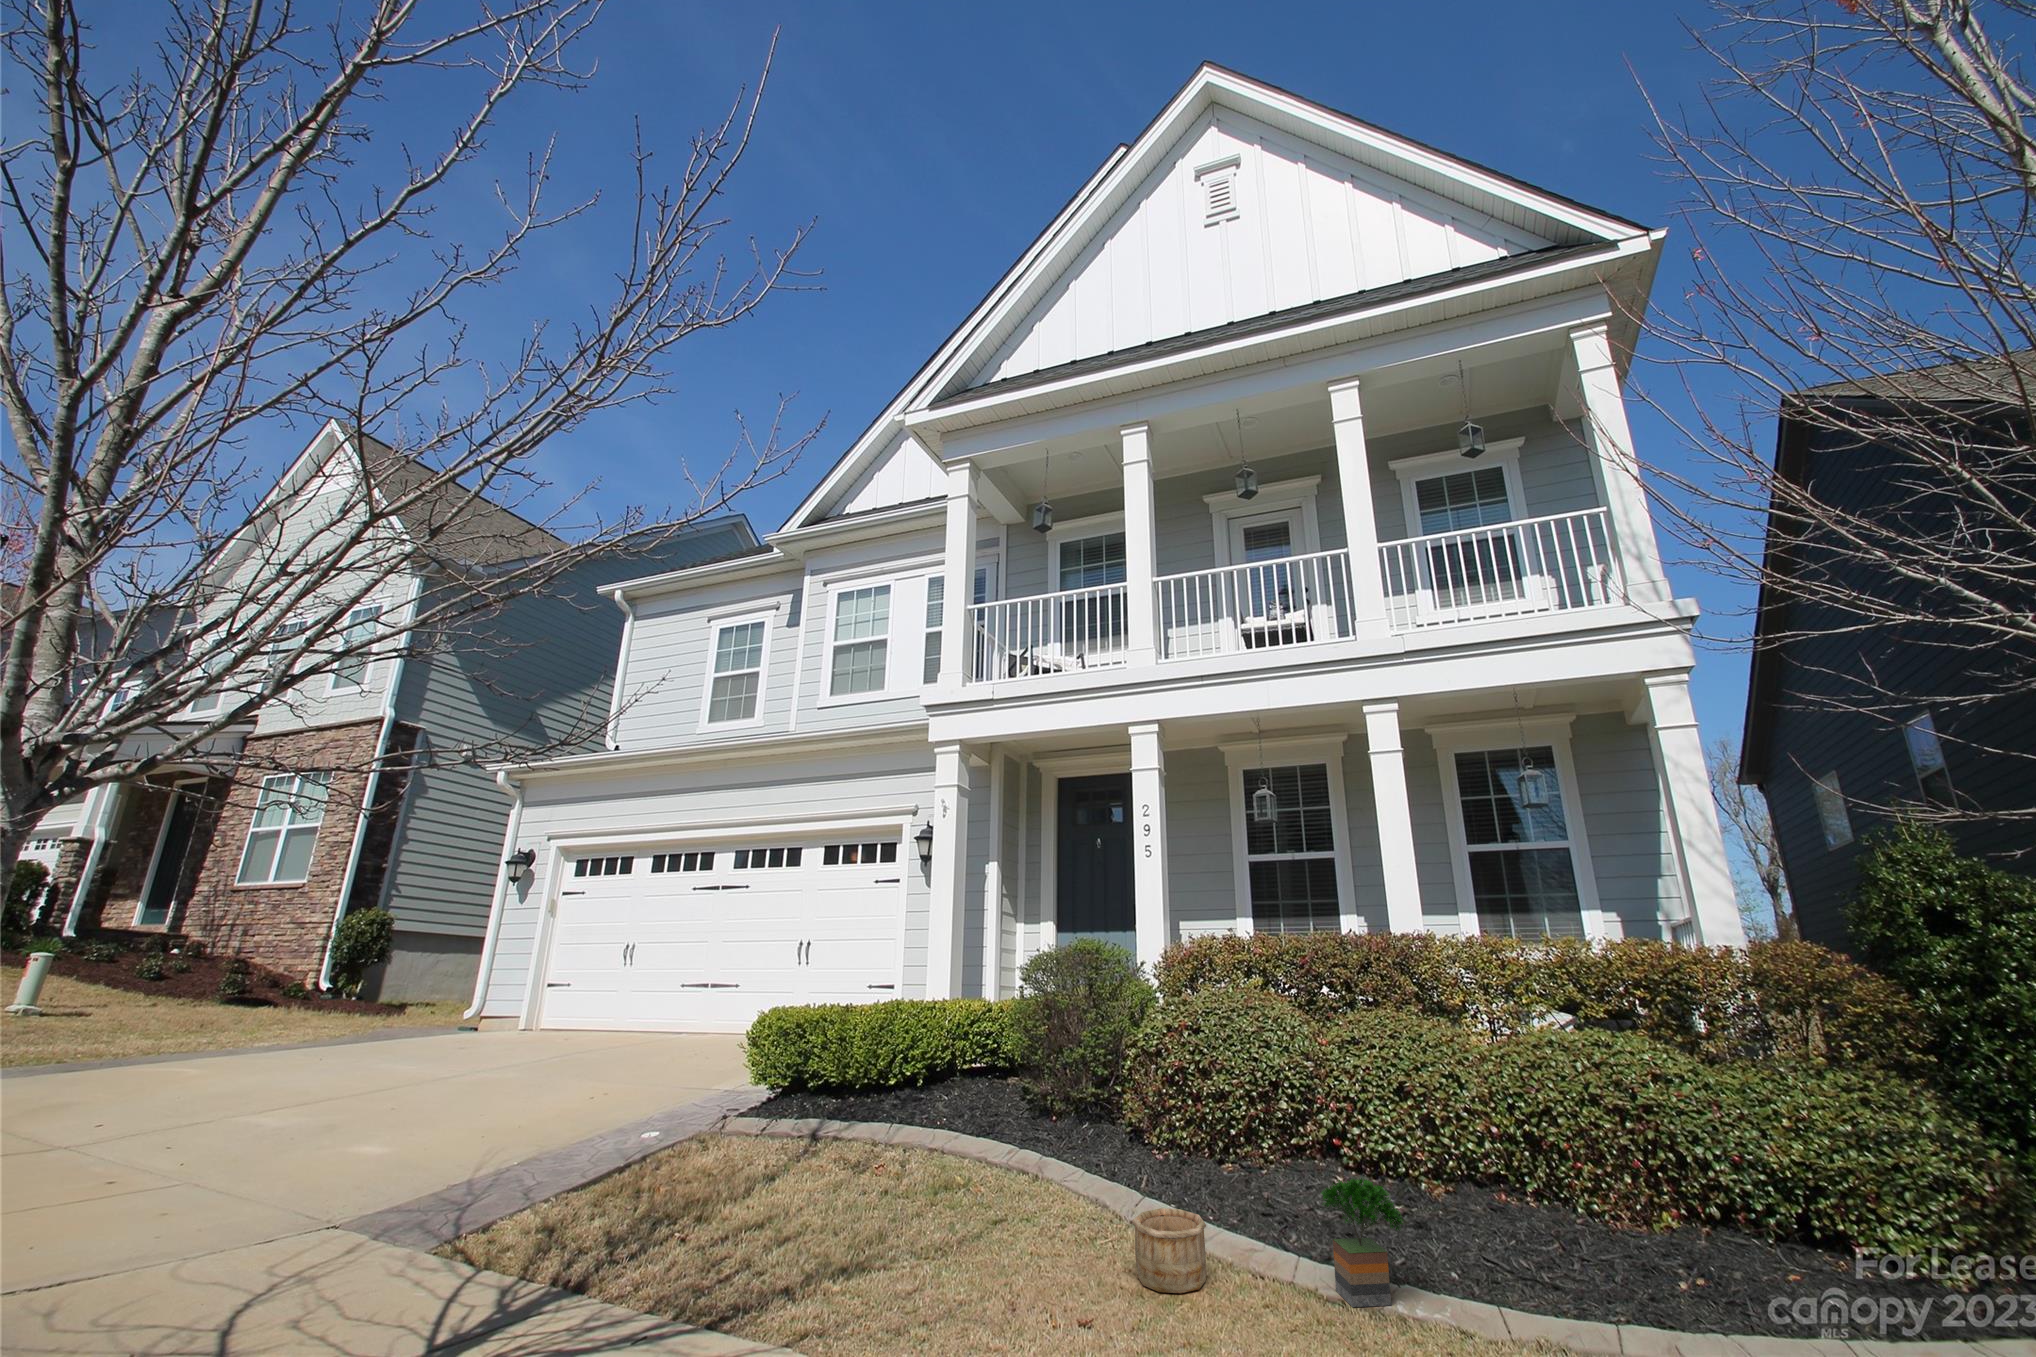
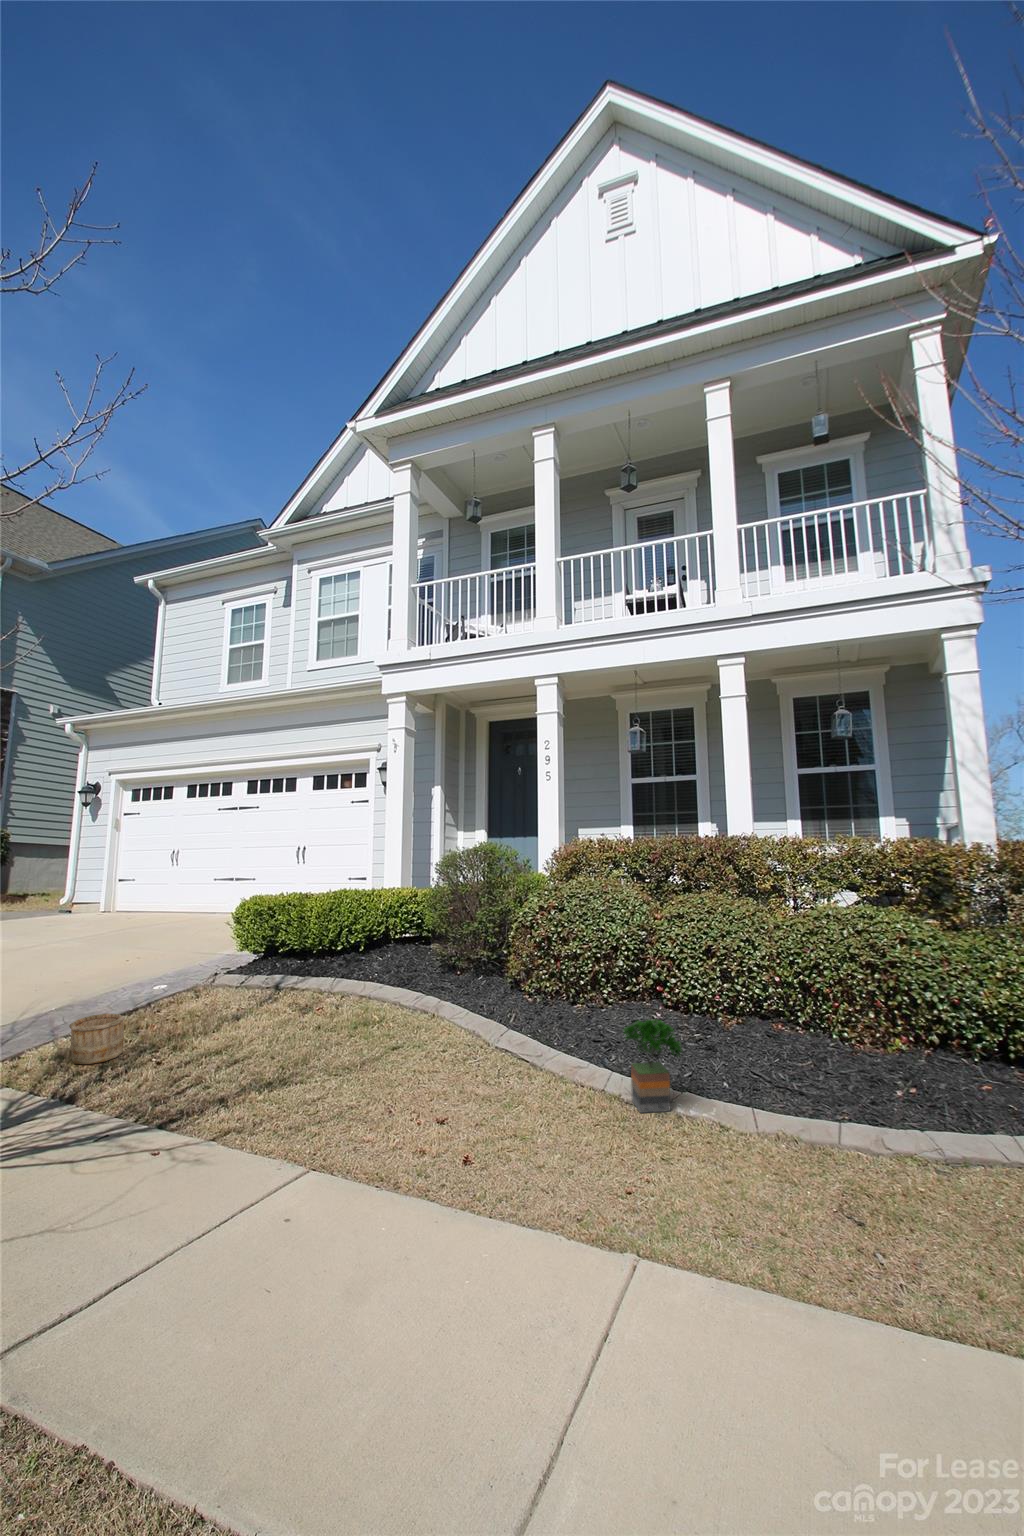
wooden bucket: present [1132,1208,1206,1293] -> present [69,1013,125,1064]

